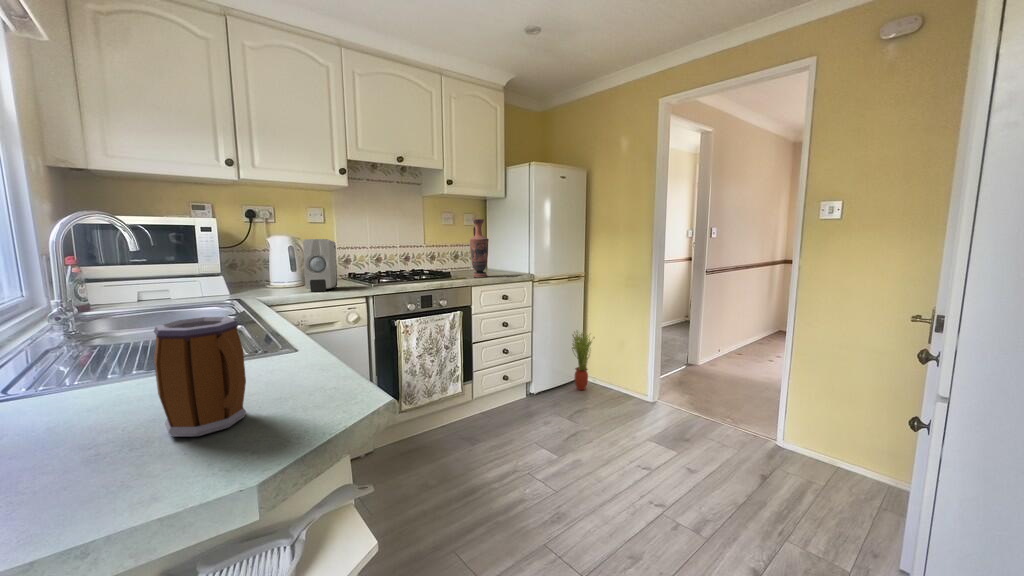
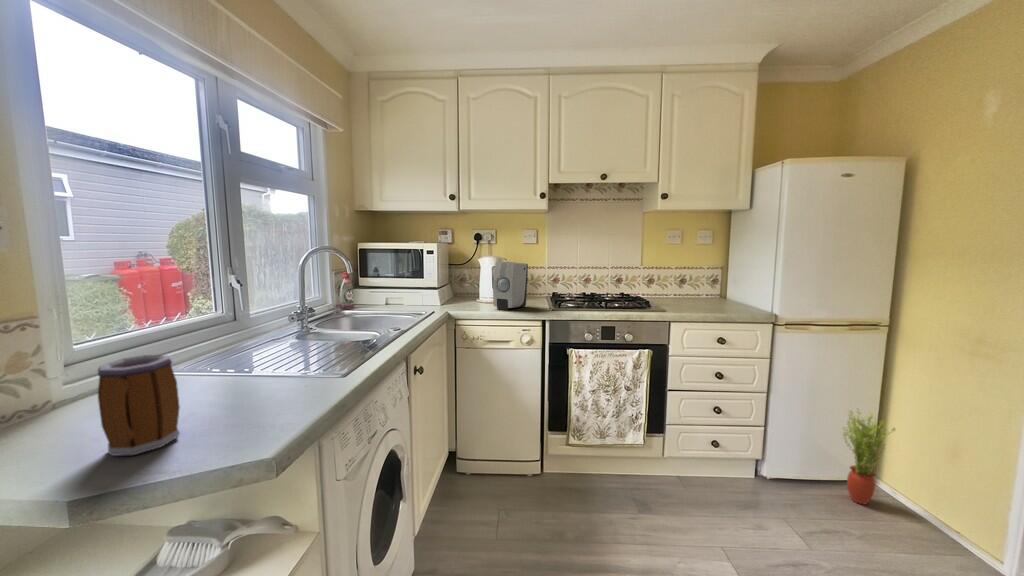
vase: present [469,219,489,277] -> none [675,241,701,313]

